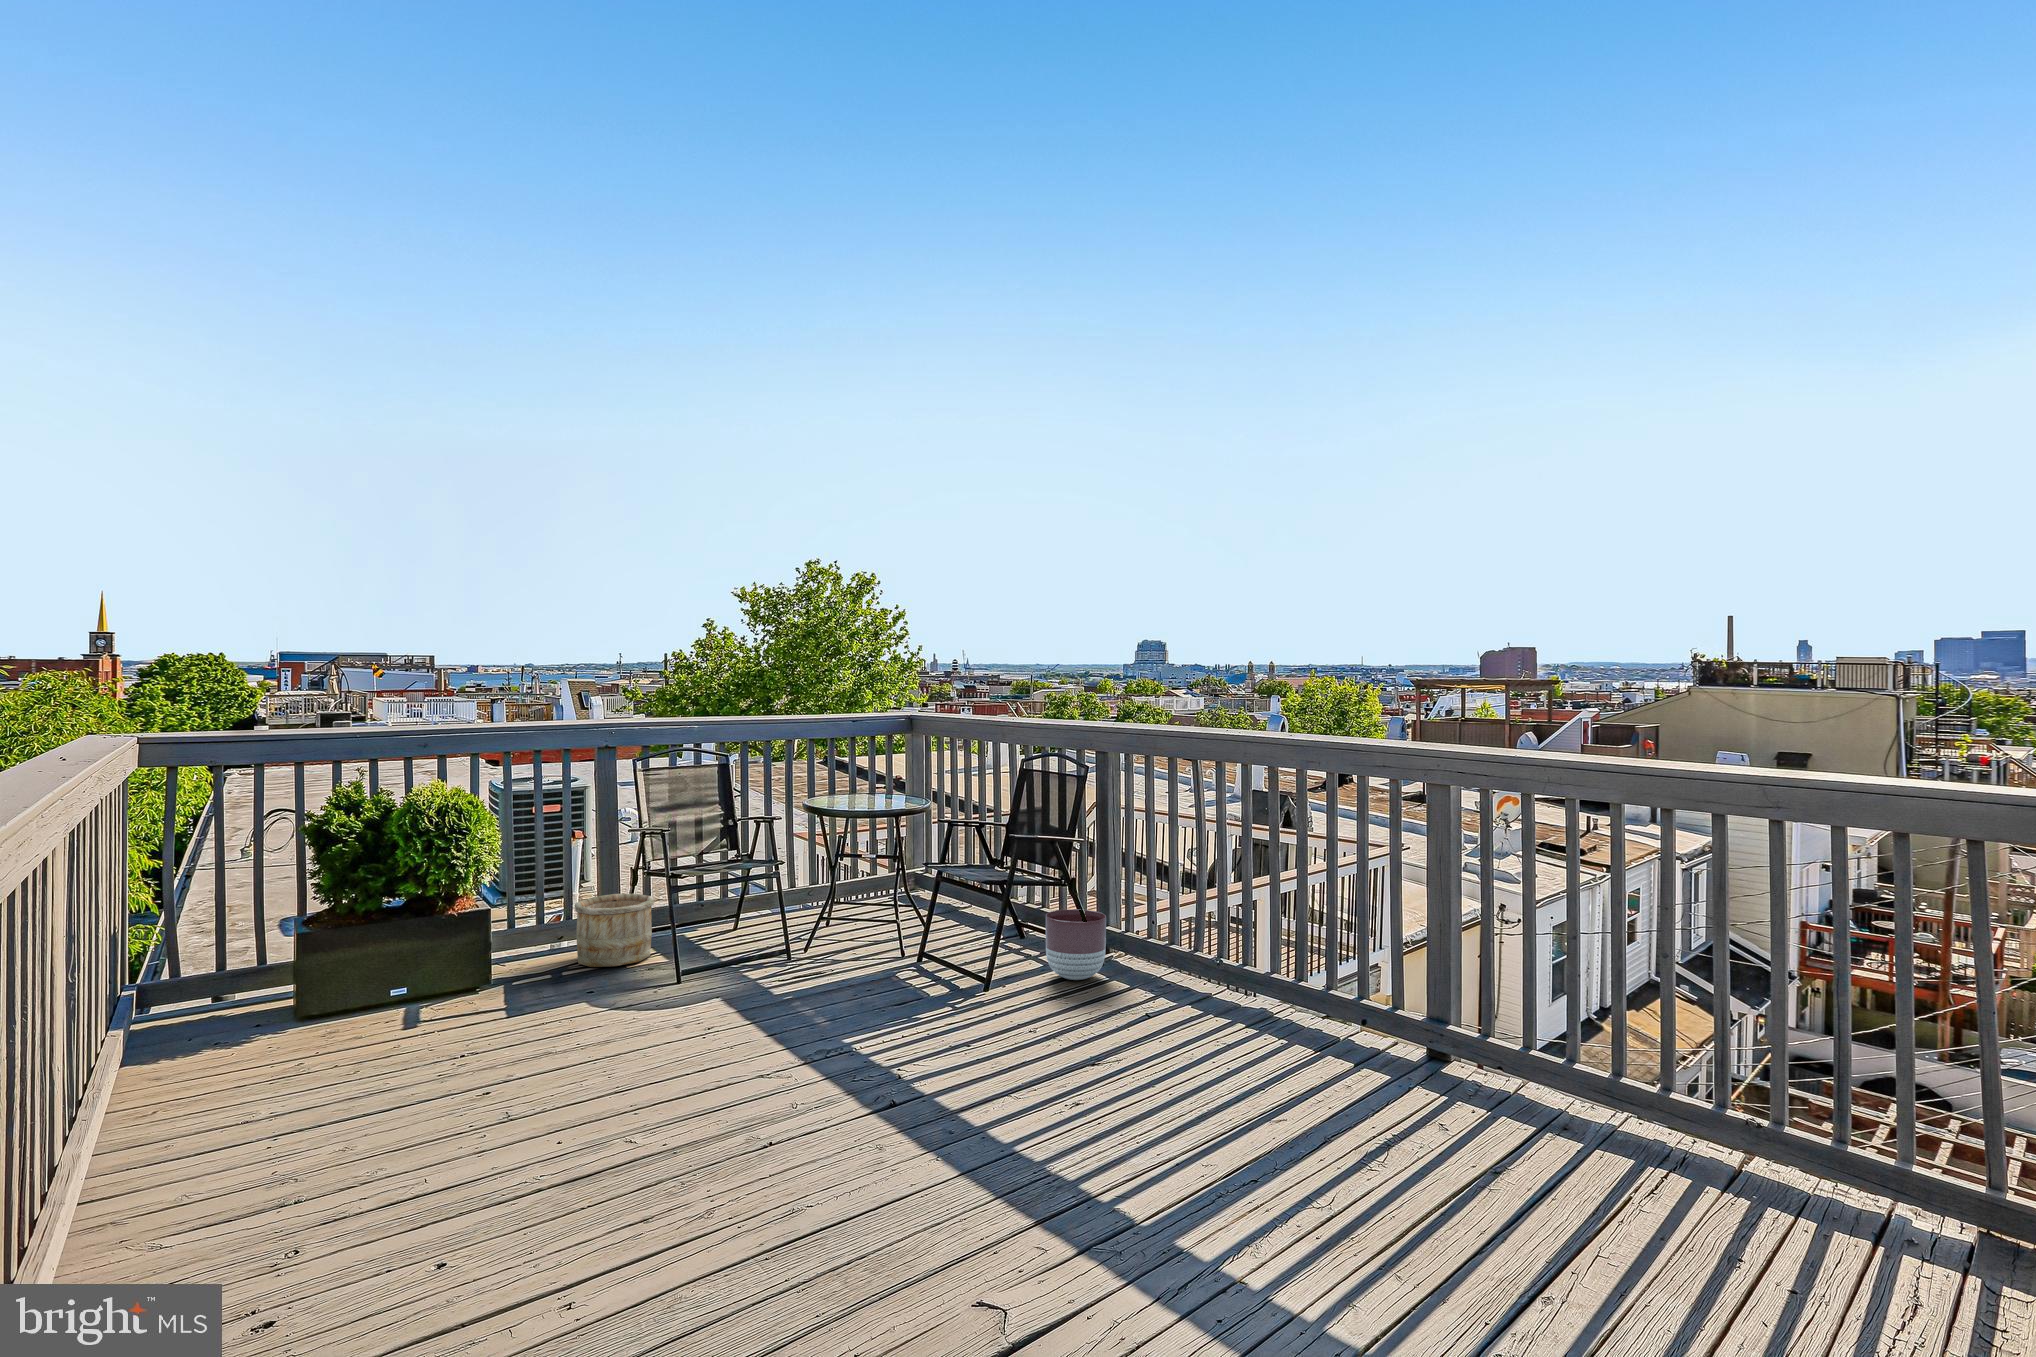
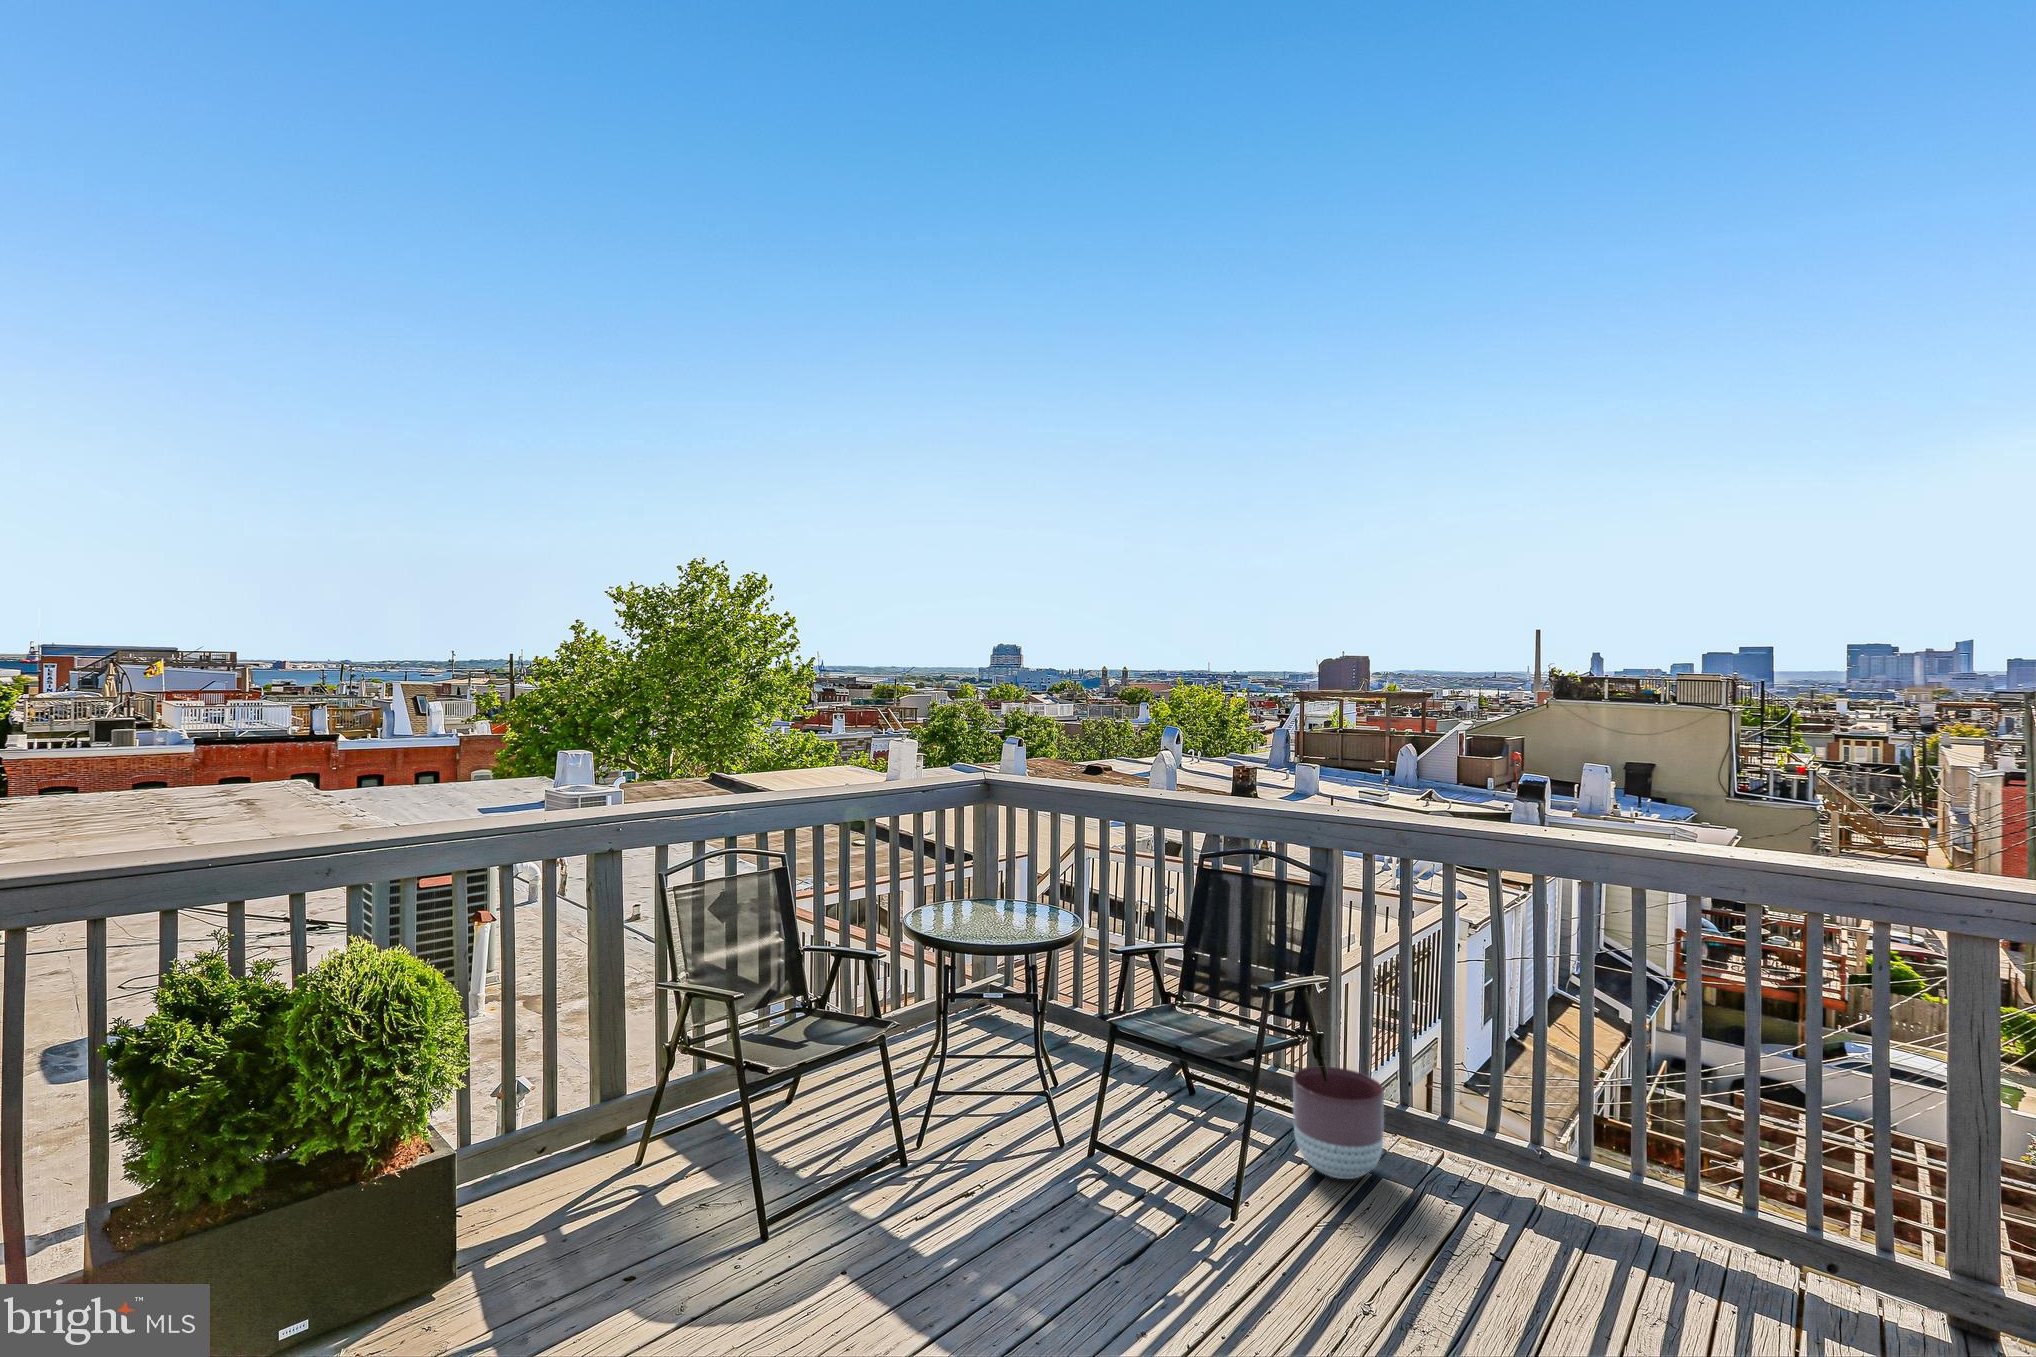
wooden bucket: present [575,894,654,967] -> none [573,1064,699,1203]

